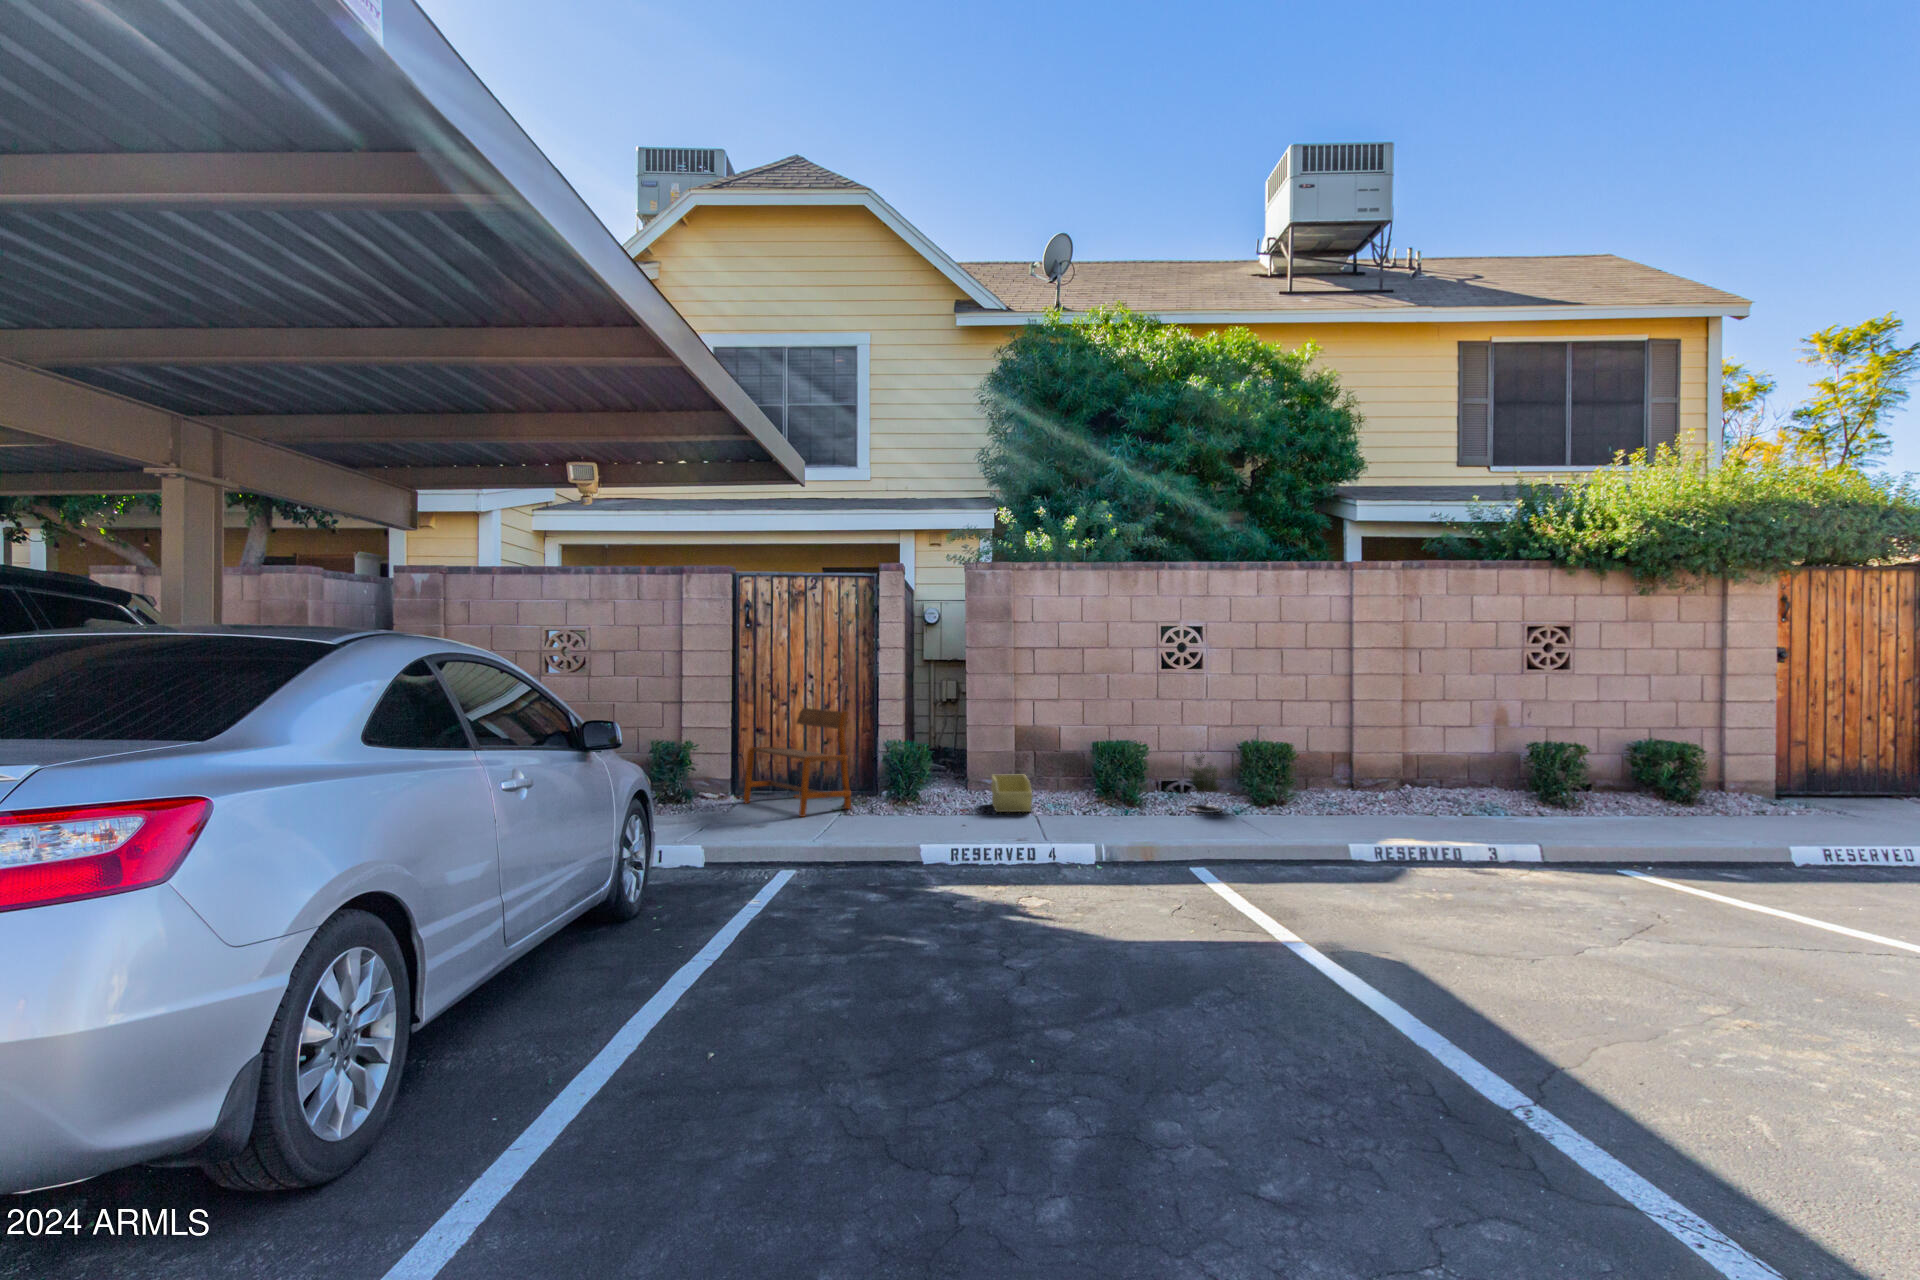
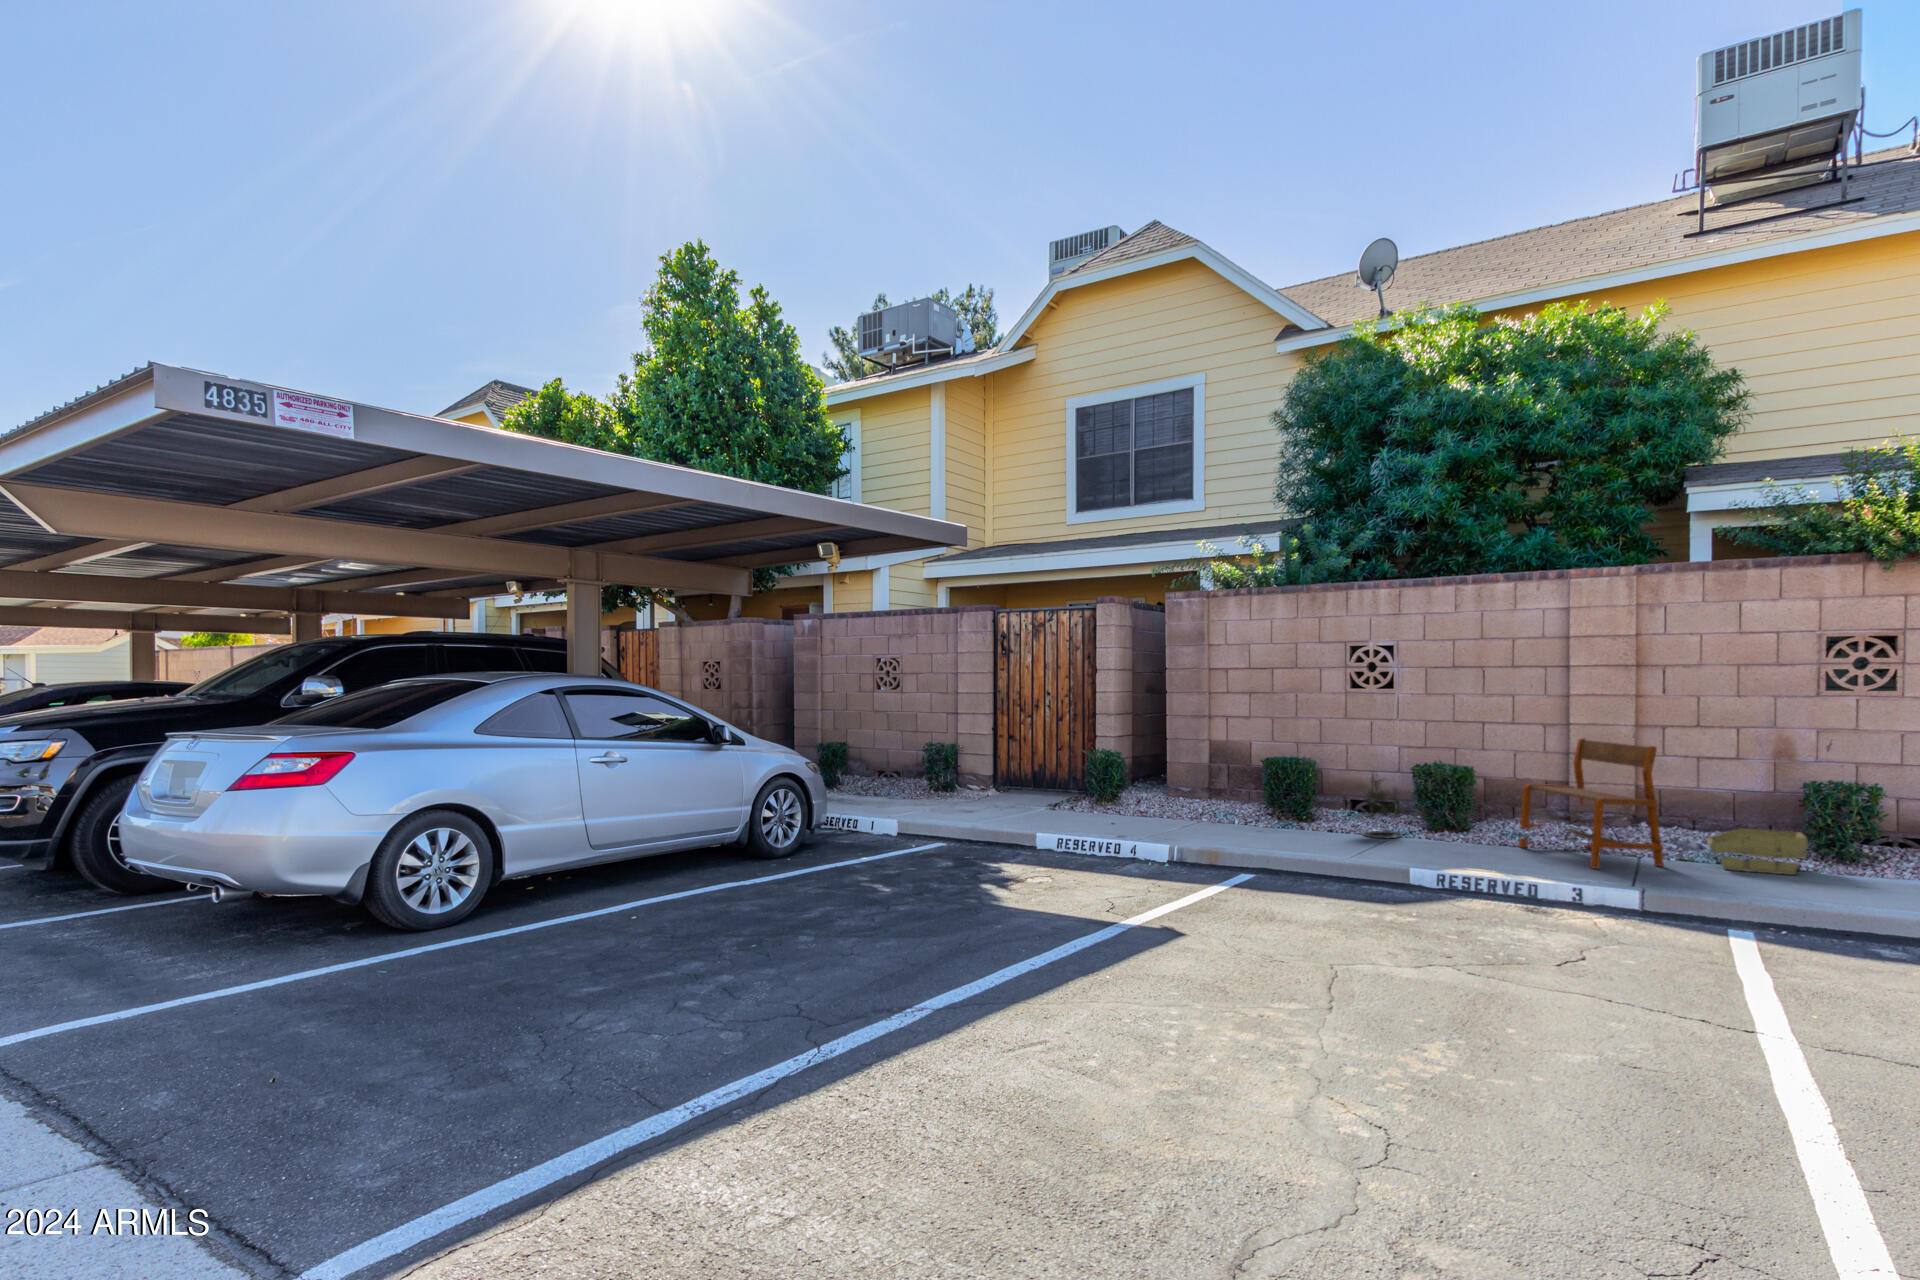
bench: present [744,708,851,817] -> present [1519,738,1664,869]
storage bin: present [991,775,1033,812] -> present [1707,829,1808,875]

